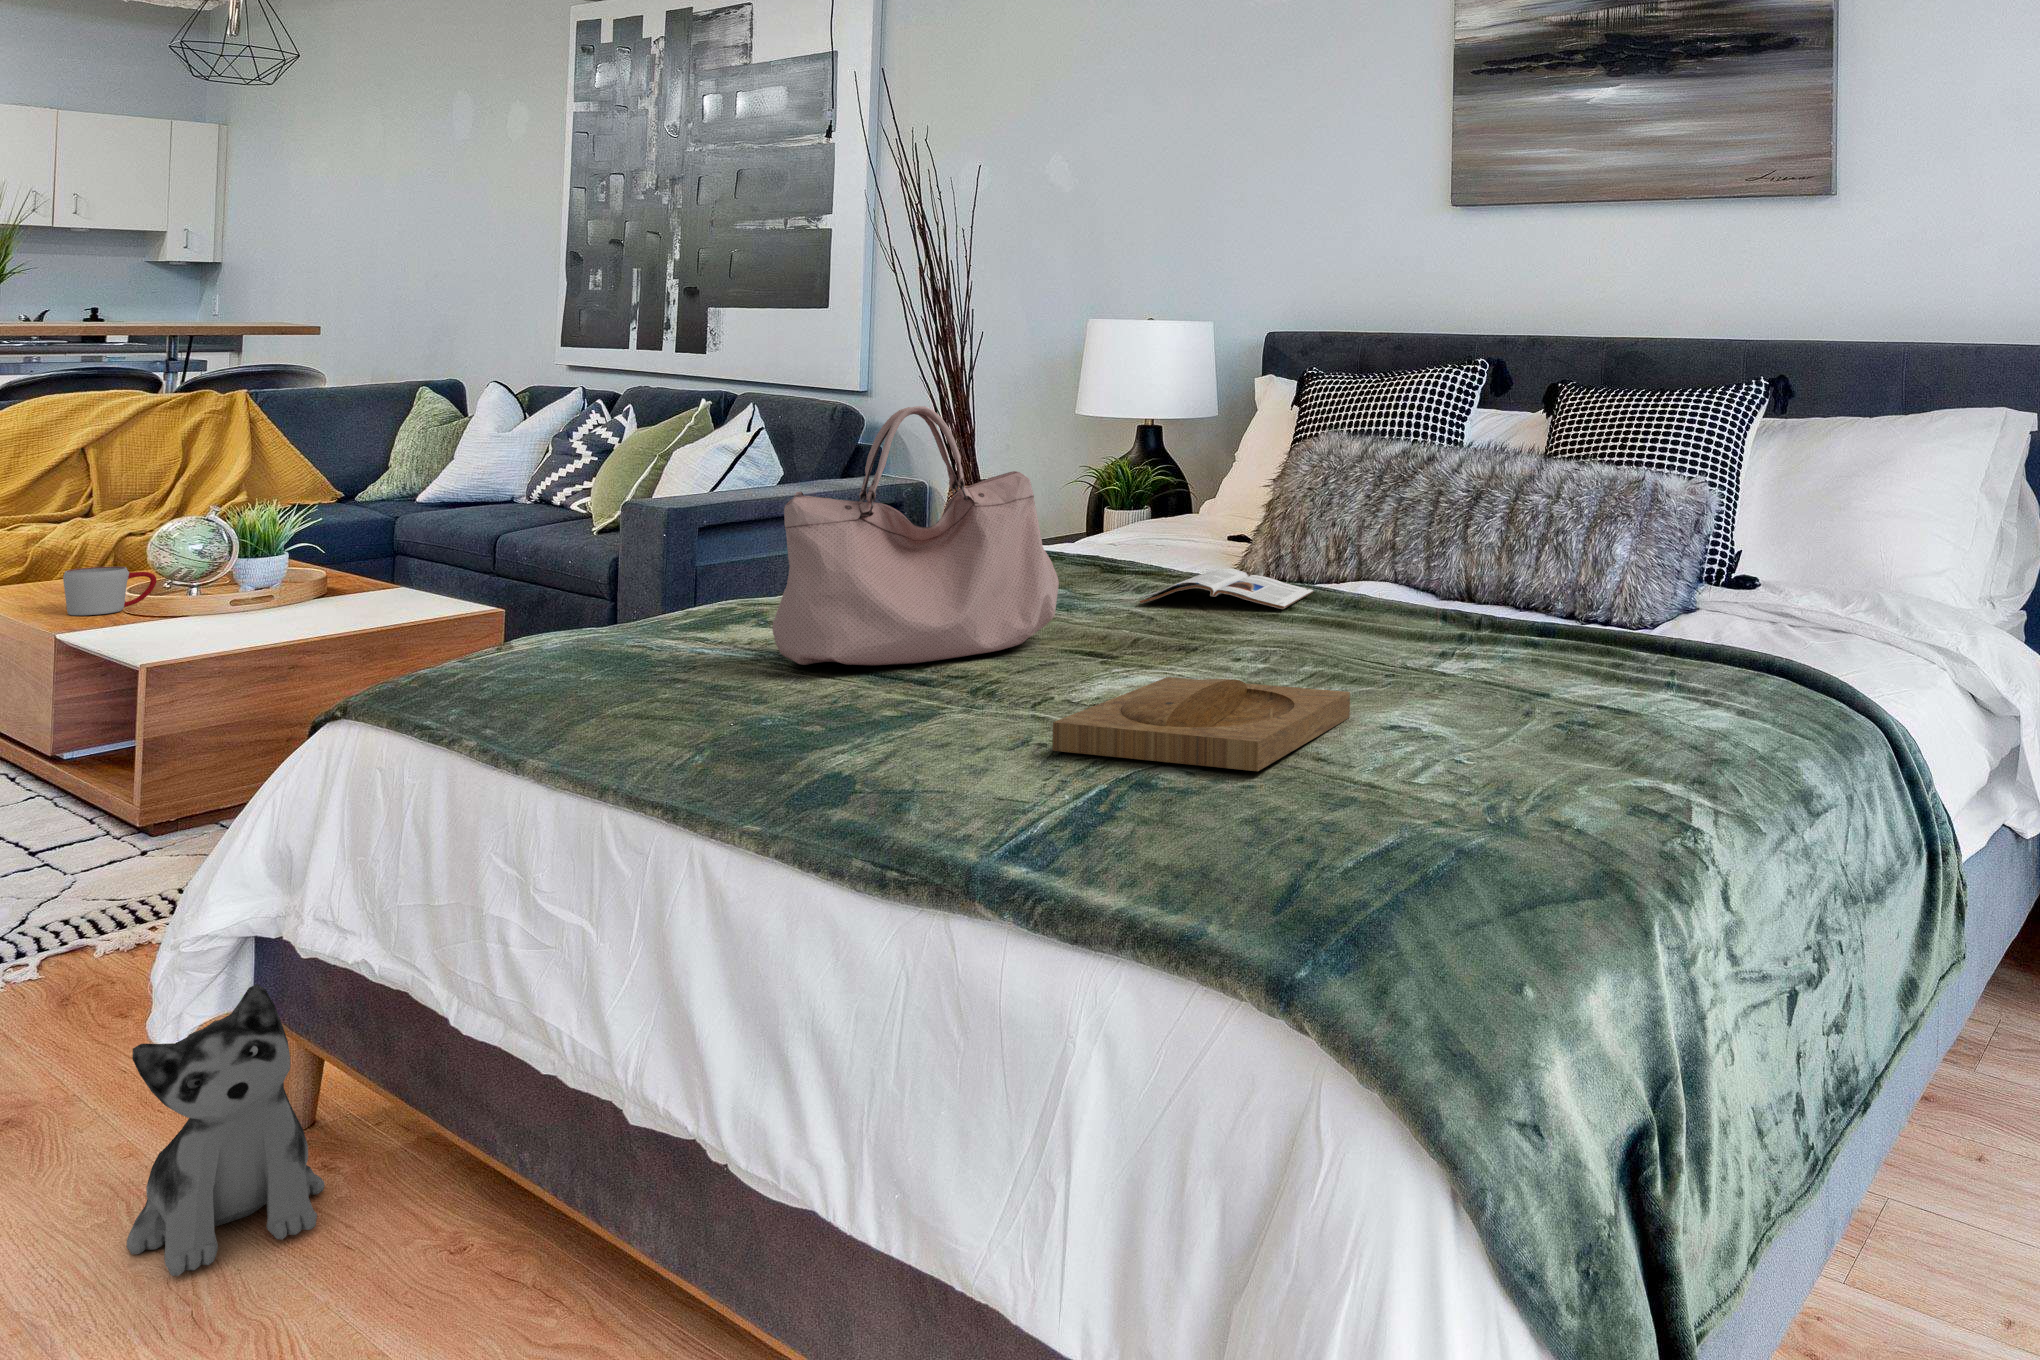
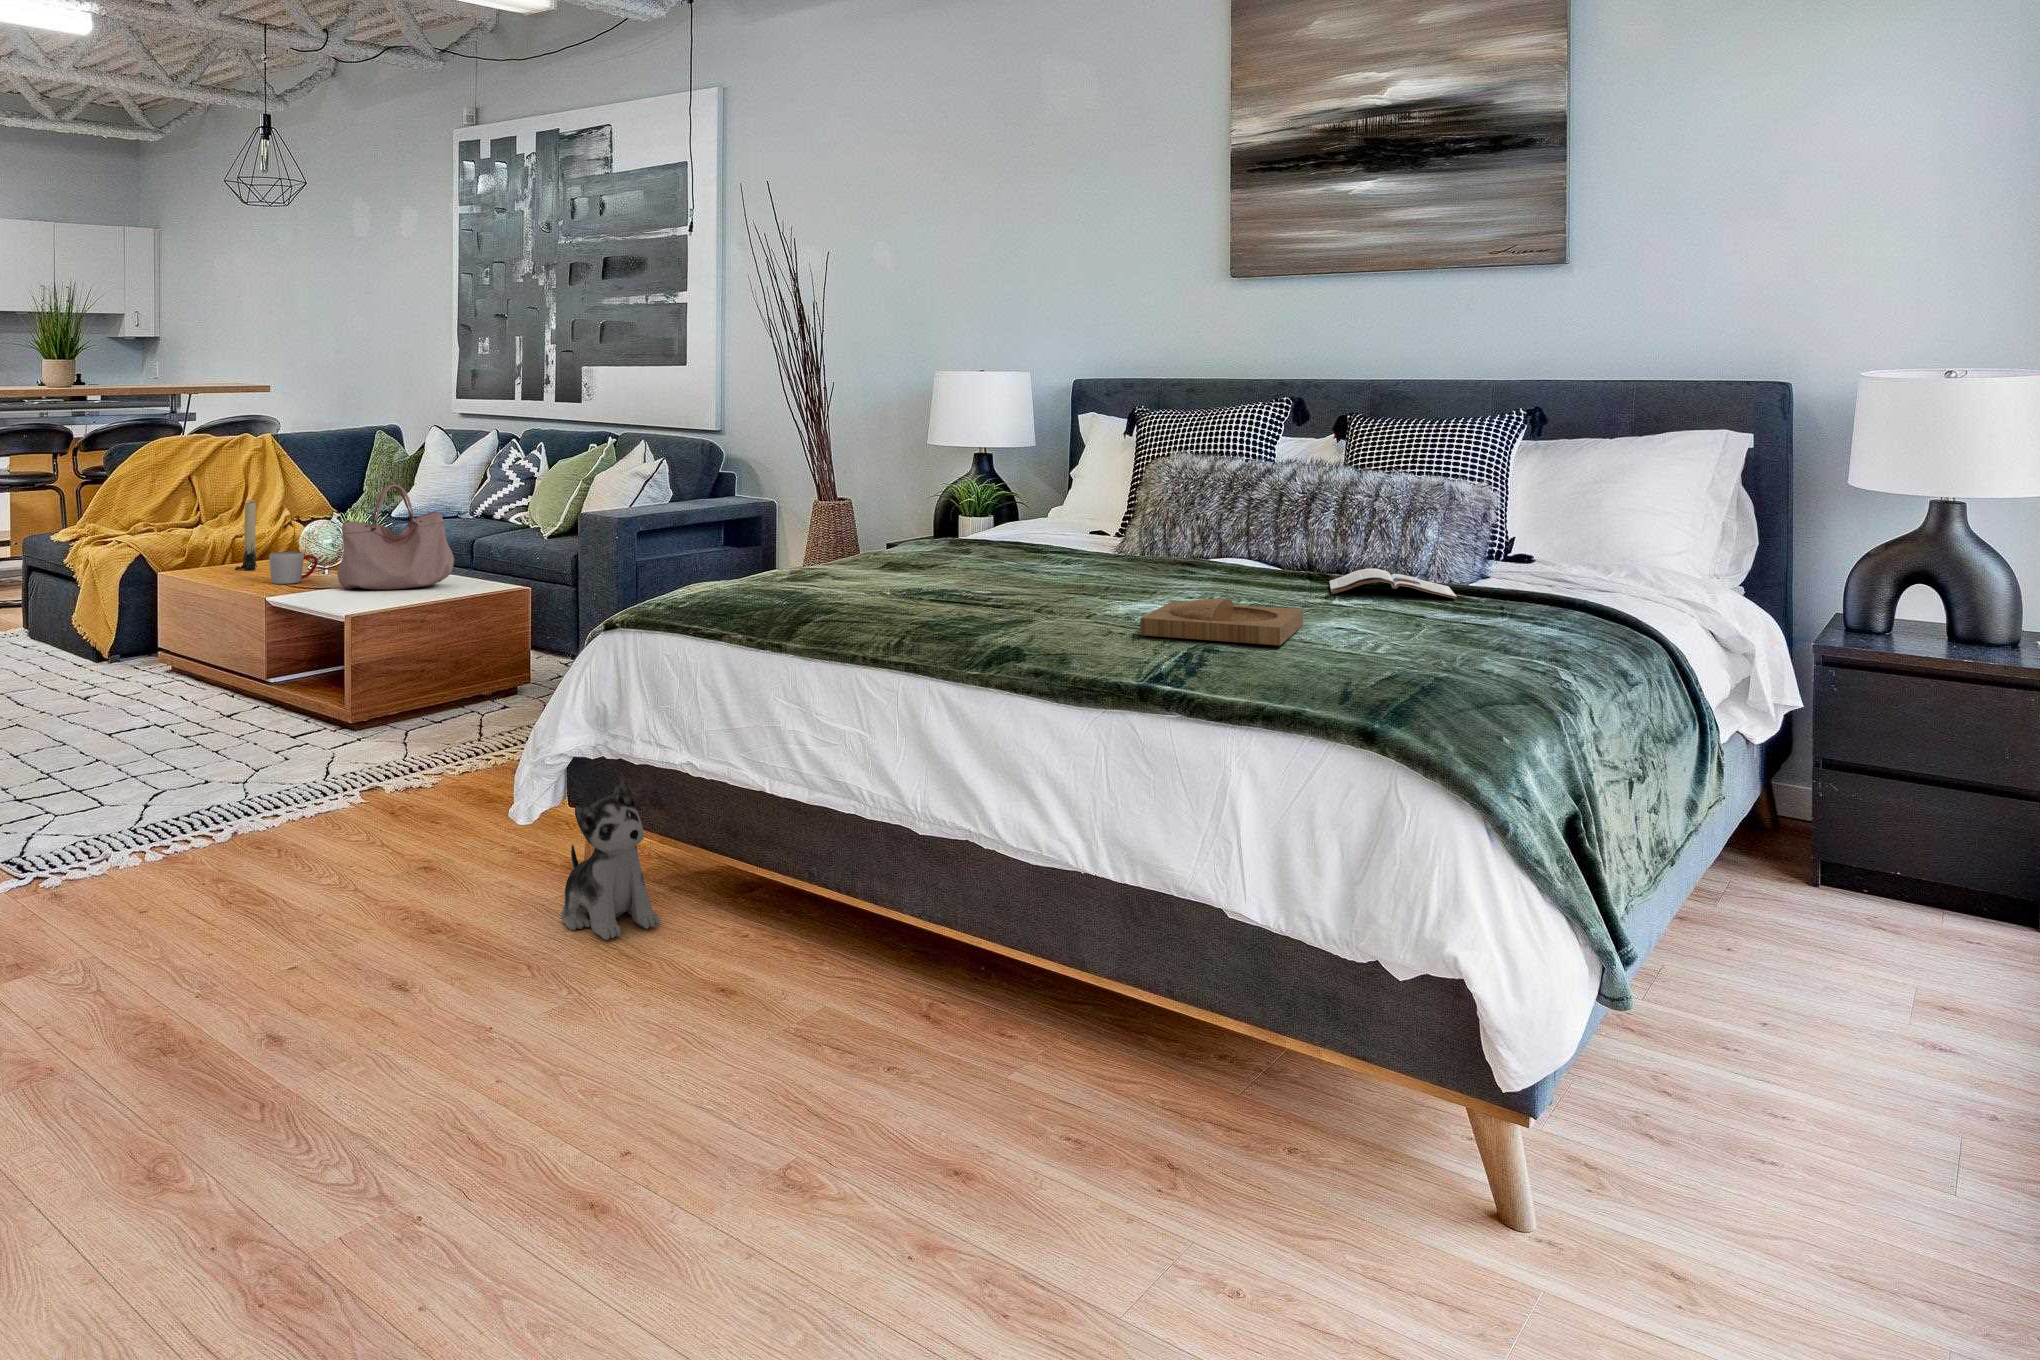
handbag: present [773,406,1059,665] -> present [338,485,454,590]
candle: none [43,491,83,592] -> present [235,500,257,570]
magazine: present [1140,568,1313,609] -> present [1330,569,1457,599]

